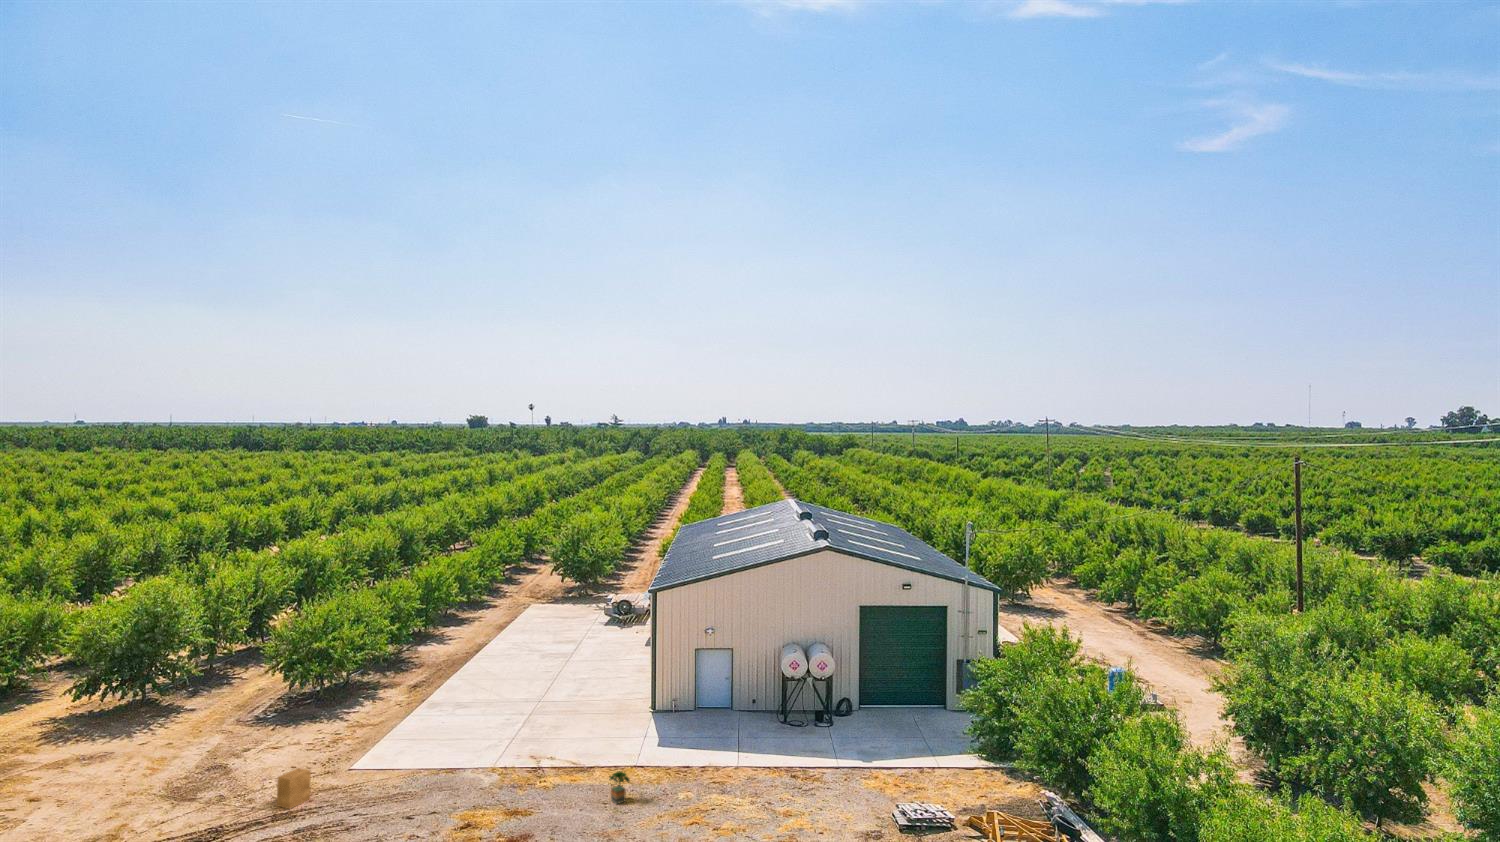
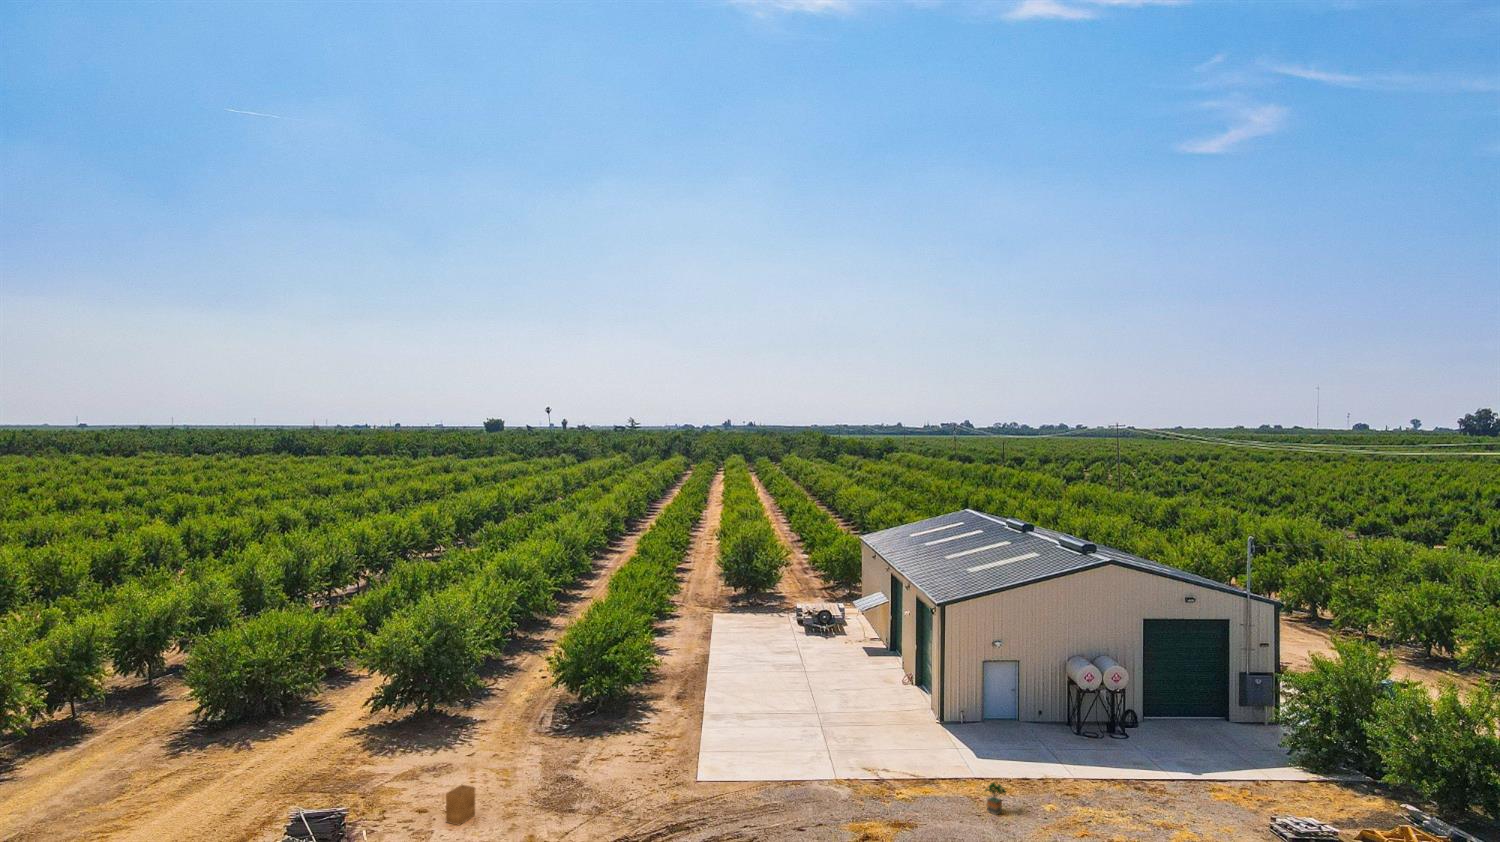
cardboard box: present [277,768,311,809] -> present [446,785,475,825]

